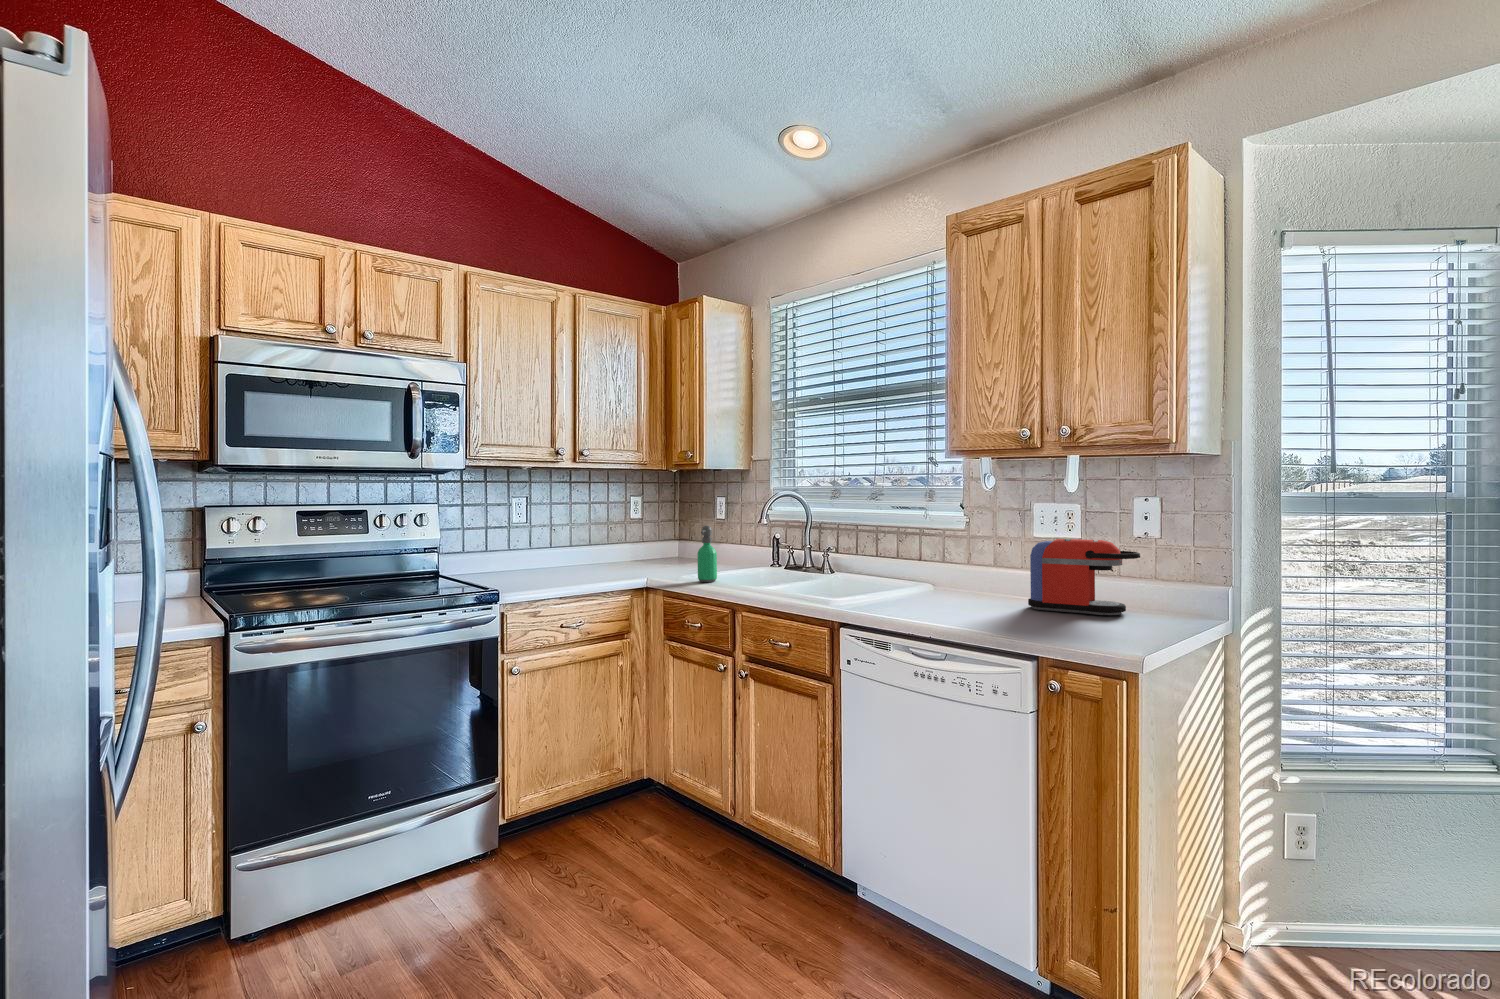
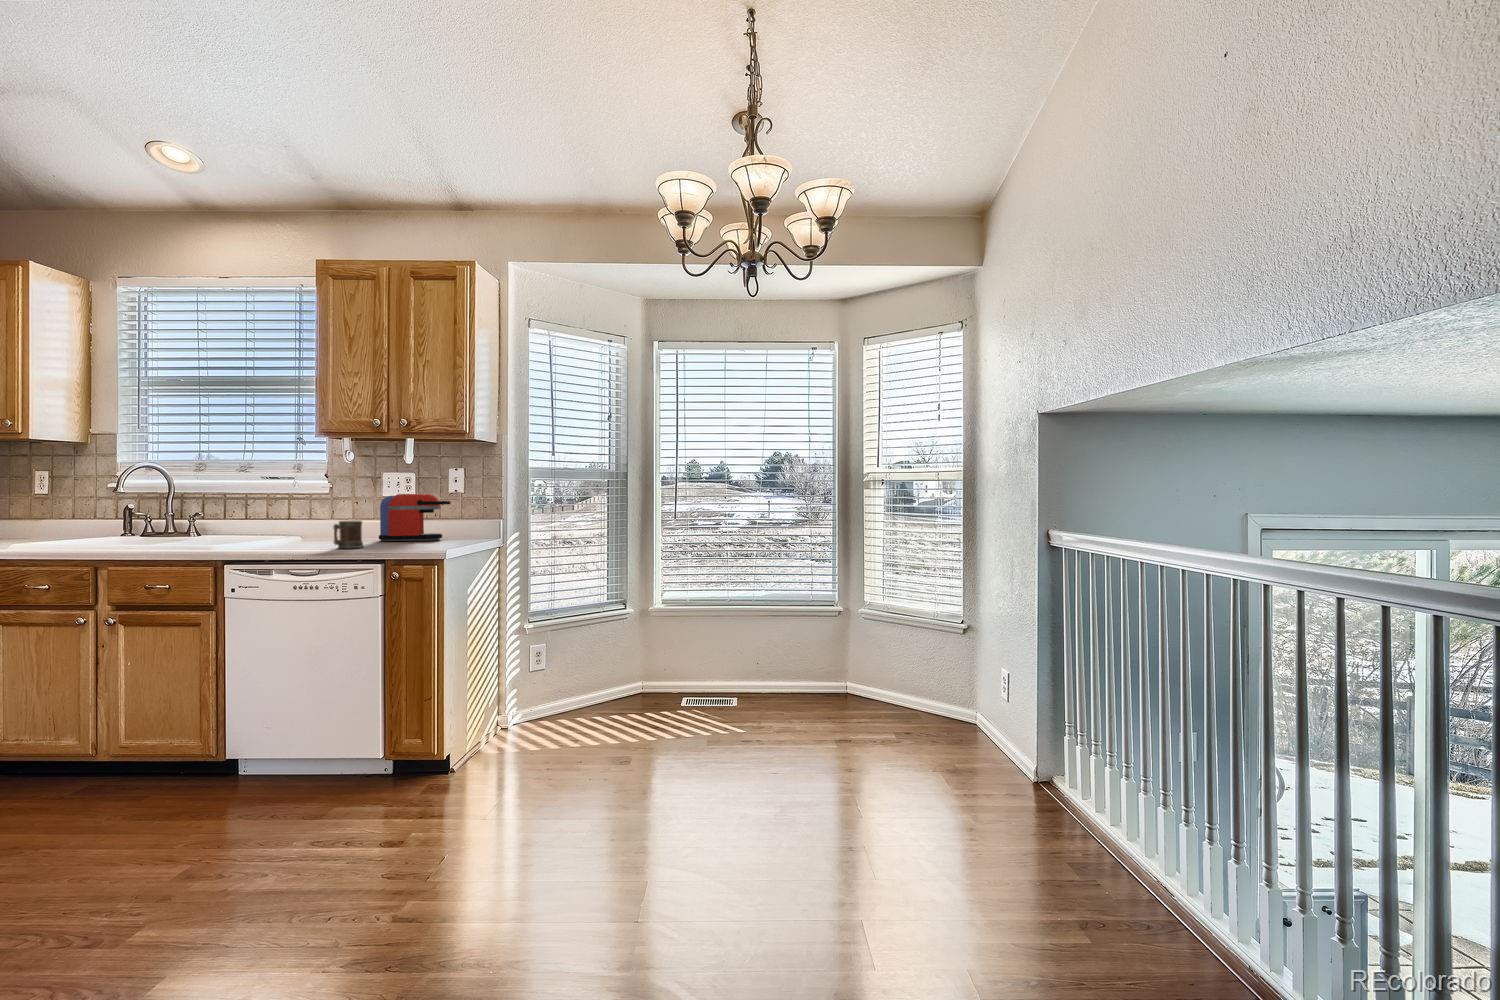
soap dispenser: present [698,526,717,582] -> none [36,491,63,546]
mug: none [965,581,1006,625] -> present [333,520,363,548]

